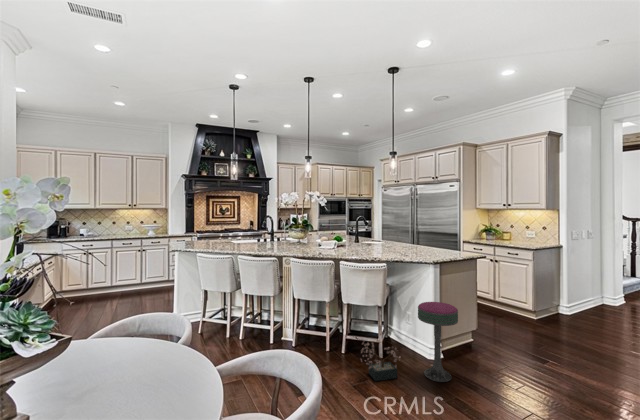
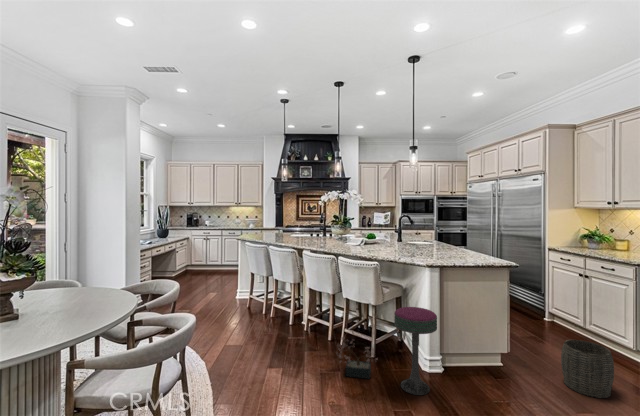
woven basket: none [515,310,551,351] -> present [561,340,614,398]

